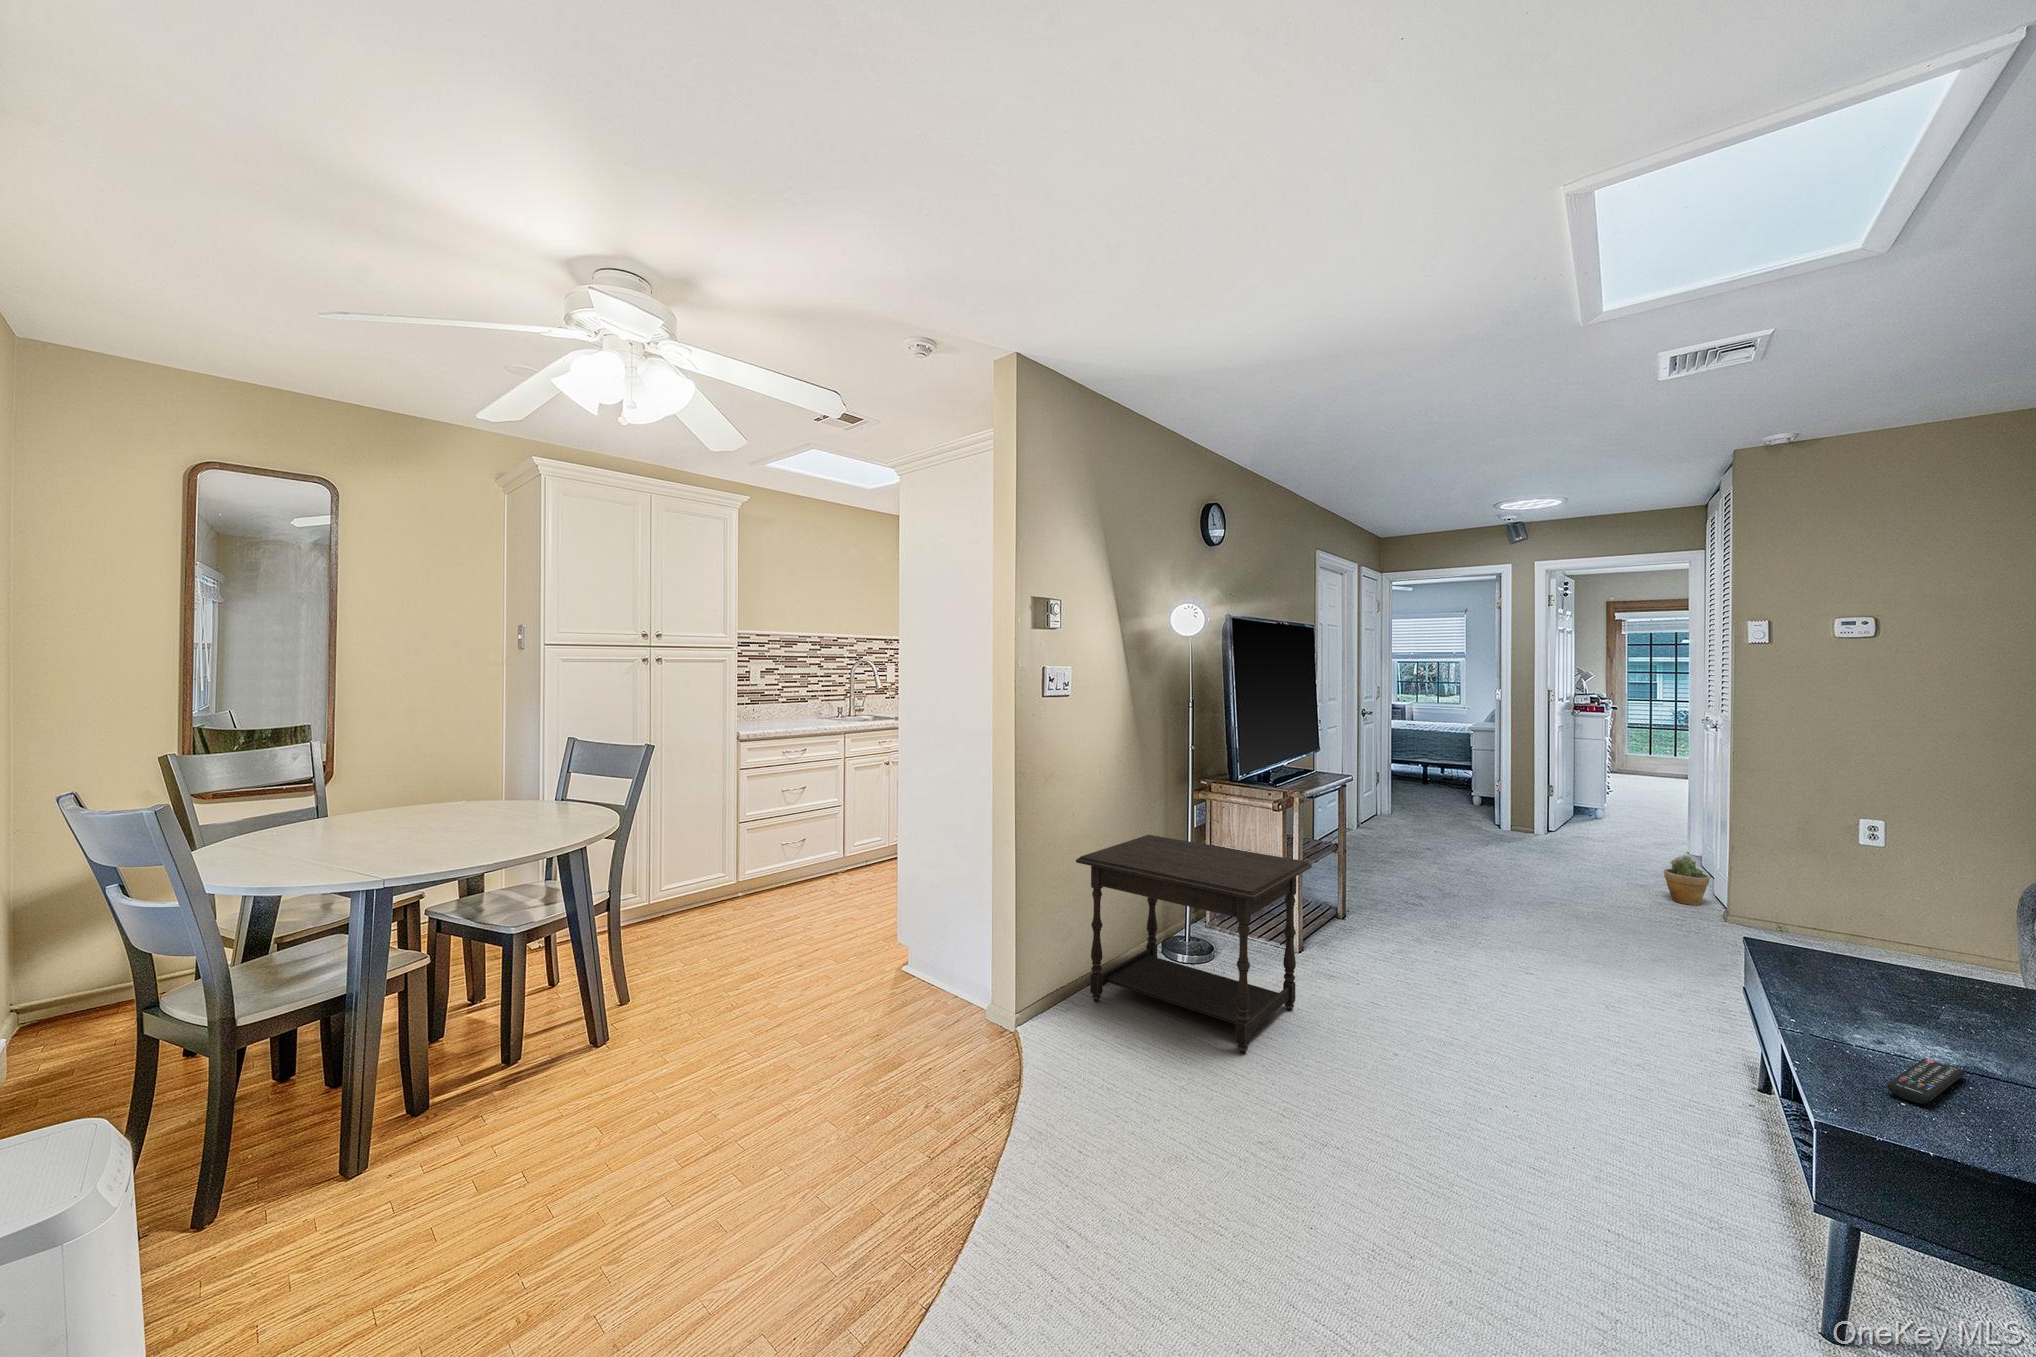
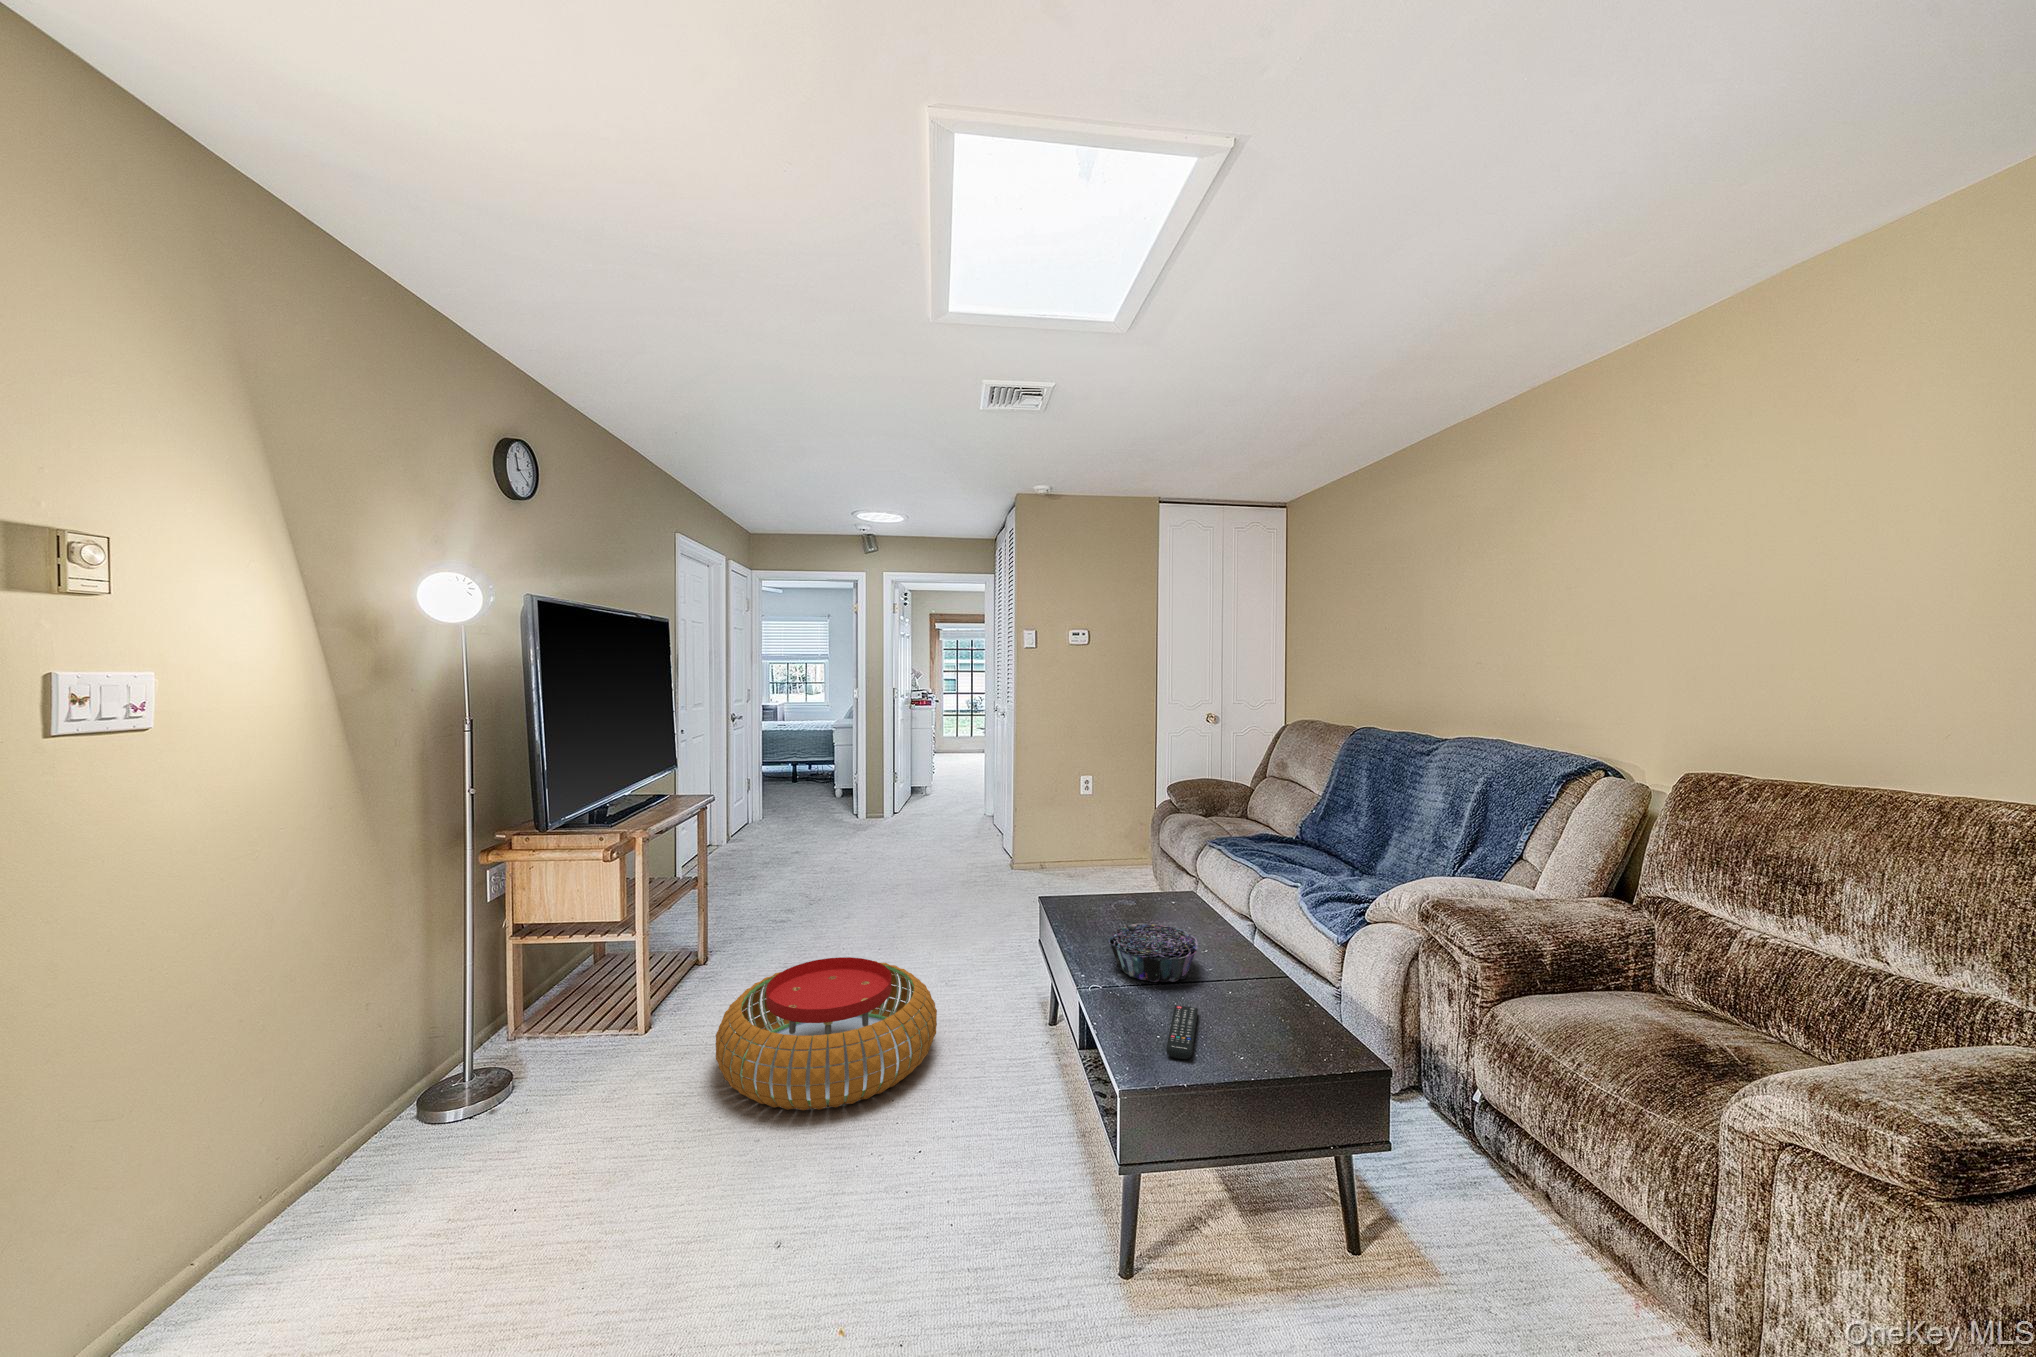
side table: present [1076,835,1312,1053] -> none [175,933,648,1288]
potted plant: present [1664,855,1710,905] -> none [978,825,1007,866]
pouf: none [1360,927,1585,1055] -> present [716,957,937,1111]
decorative bowl: none [1825,968,1990,1044] -> present [1108,924,1198,982]

